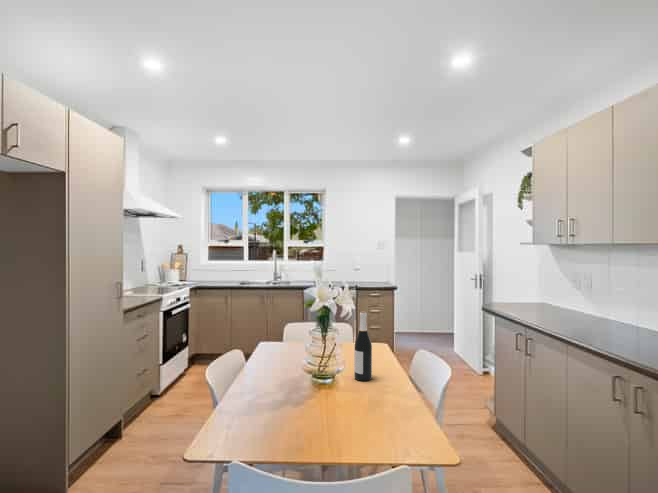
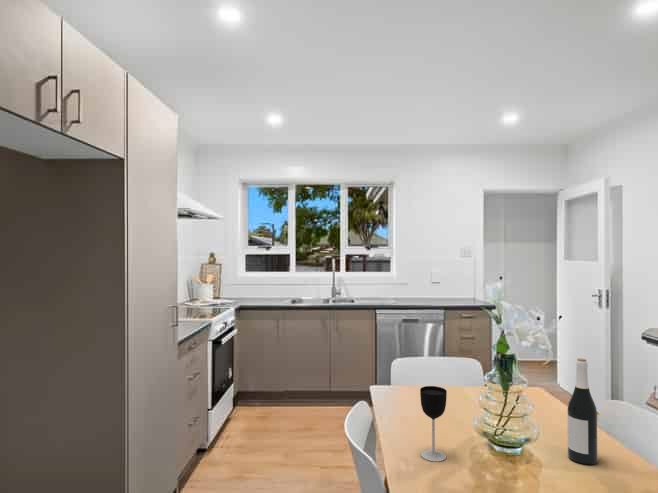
wine glass: none [256,331,274,381] -> present [420,386,447,461]

